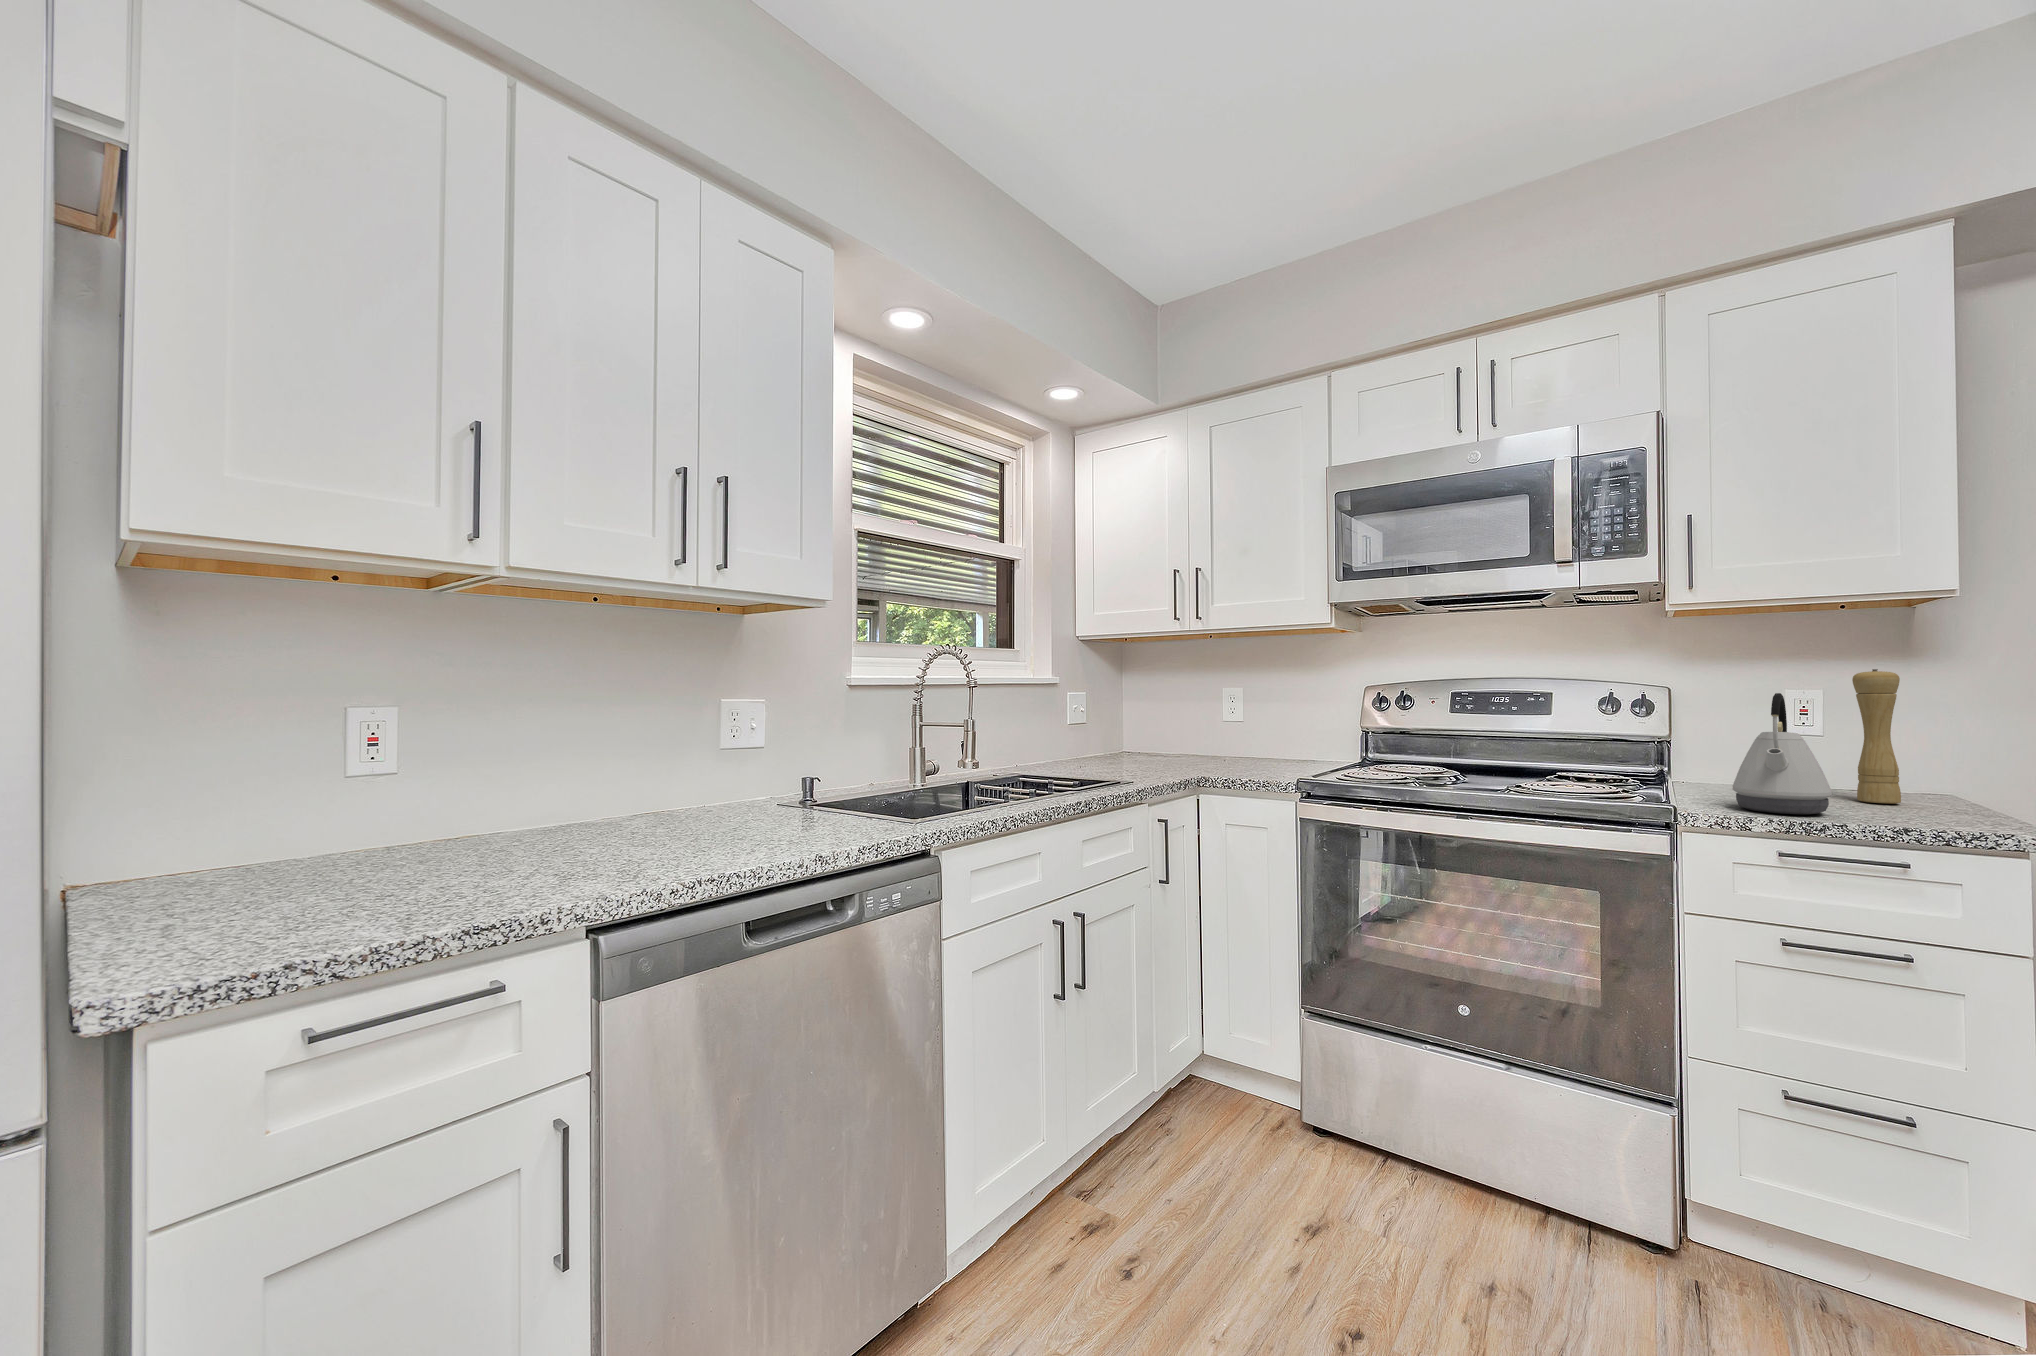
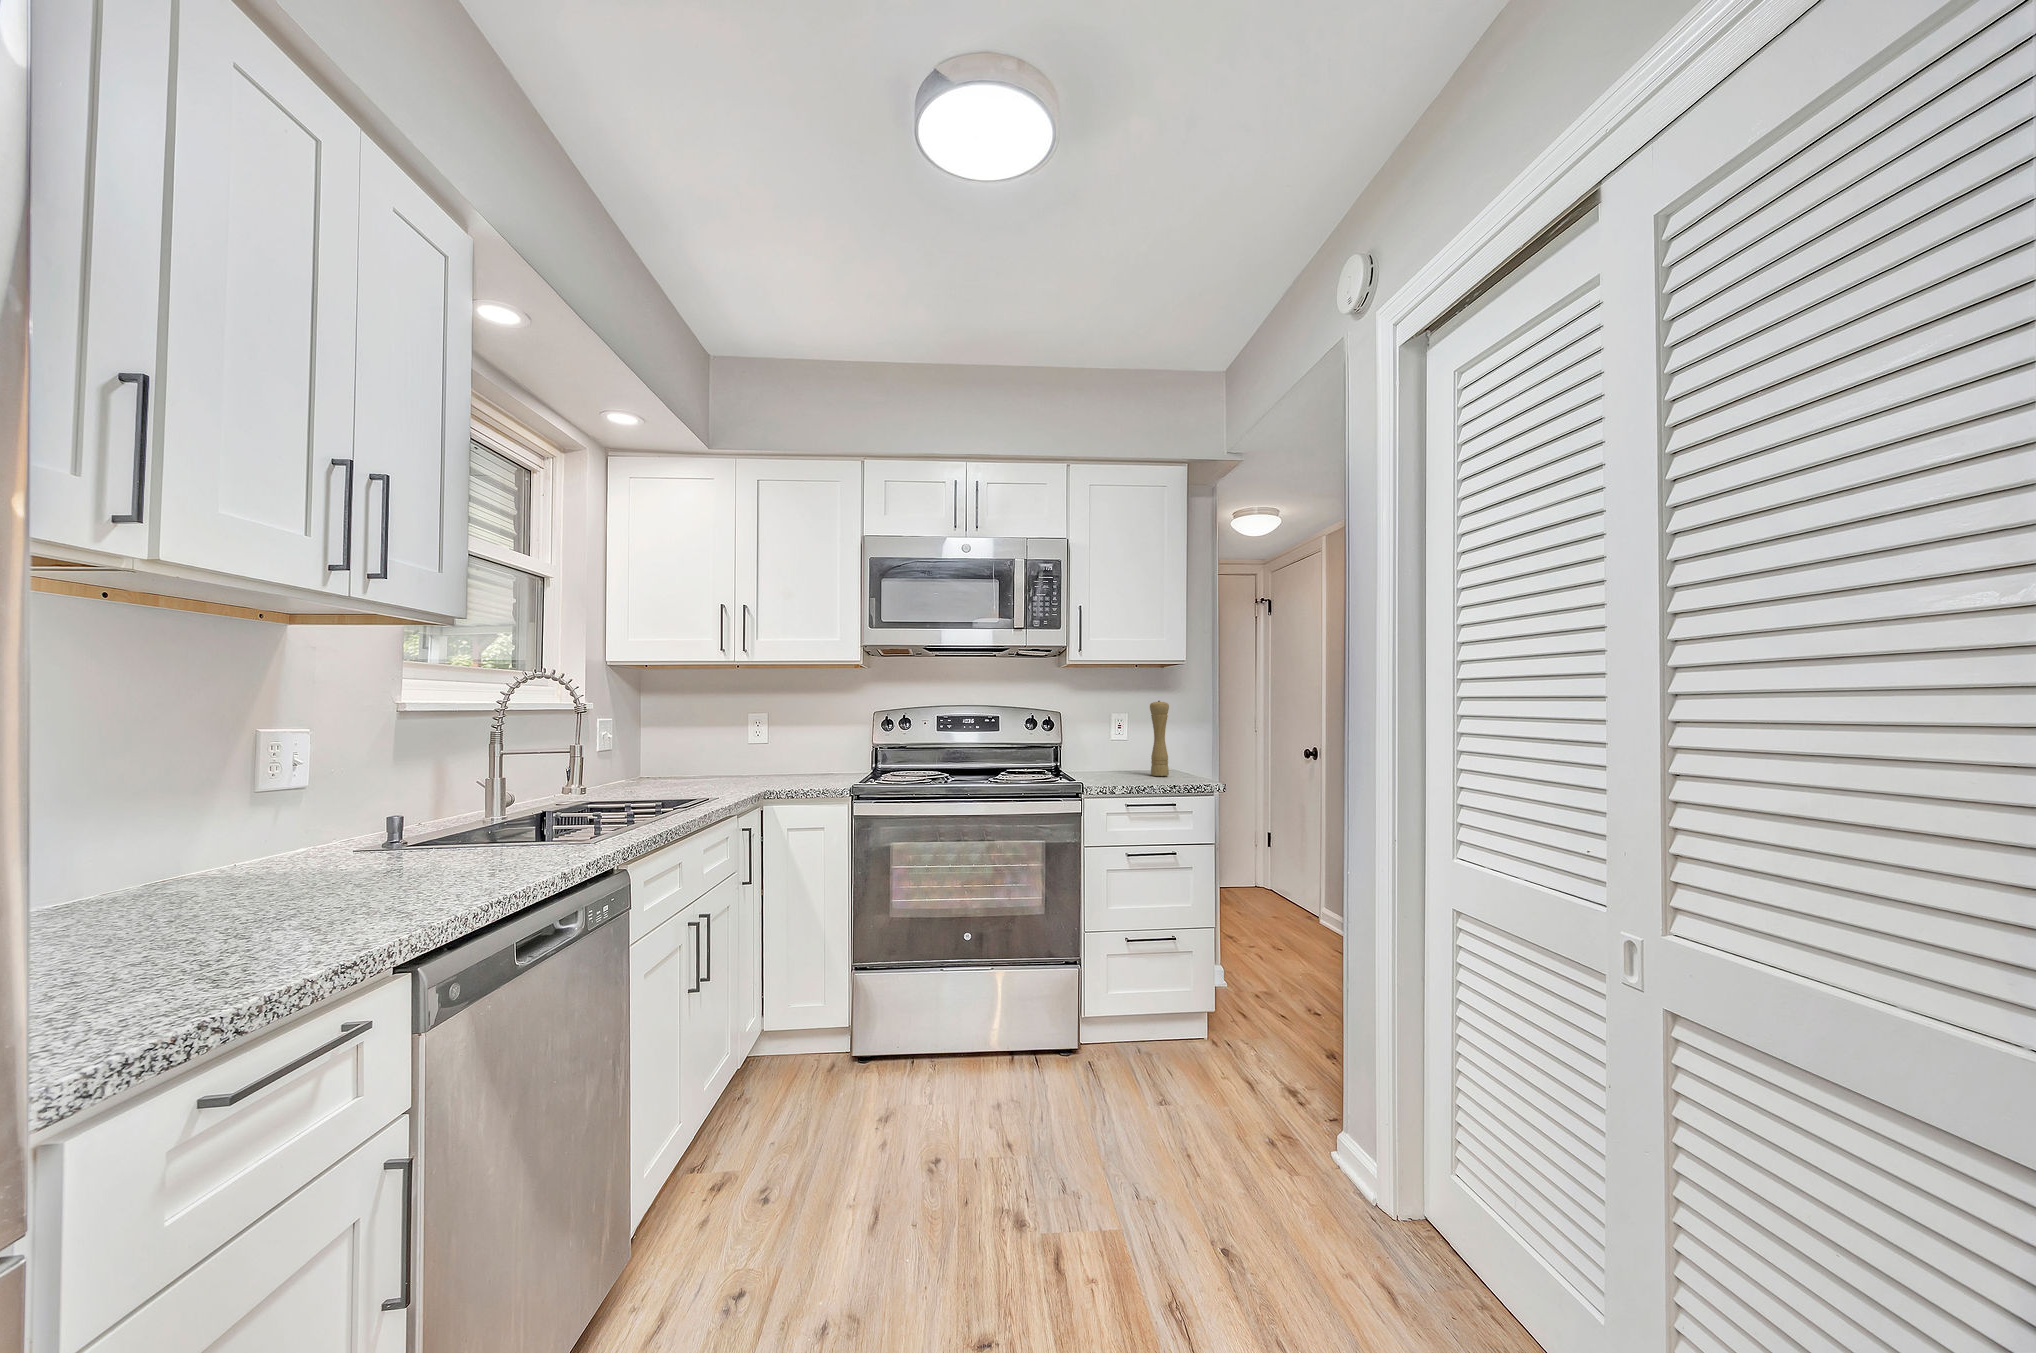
kettle: present [1732,693,1832,814] -> none [1106,714,1150,784]

